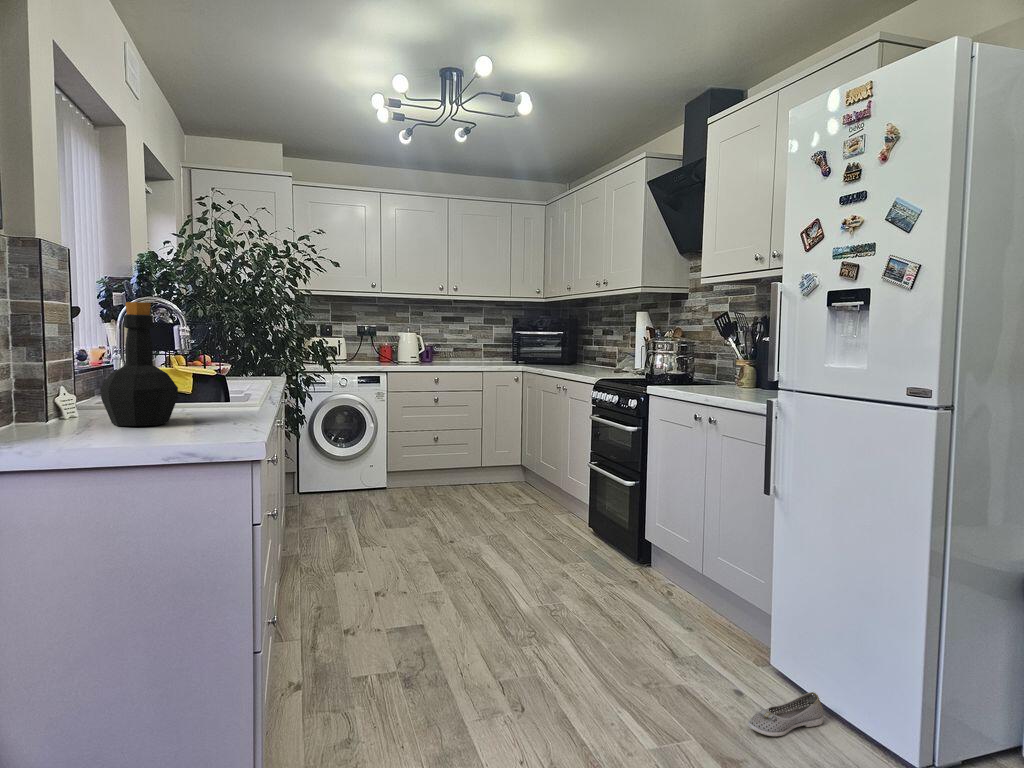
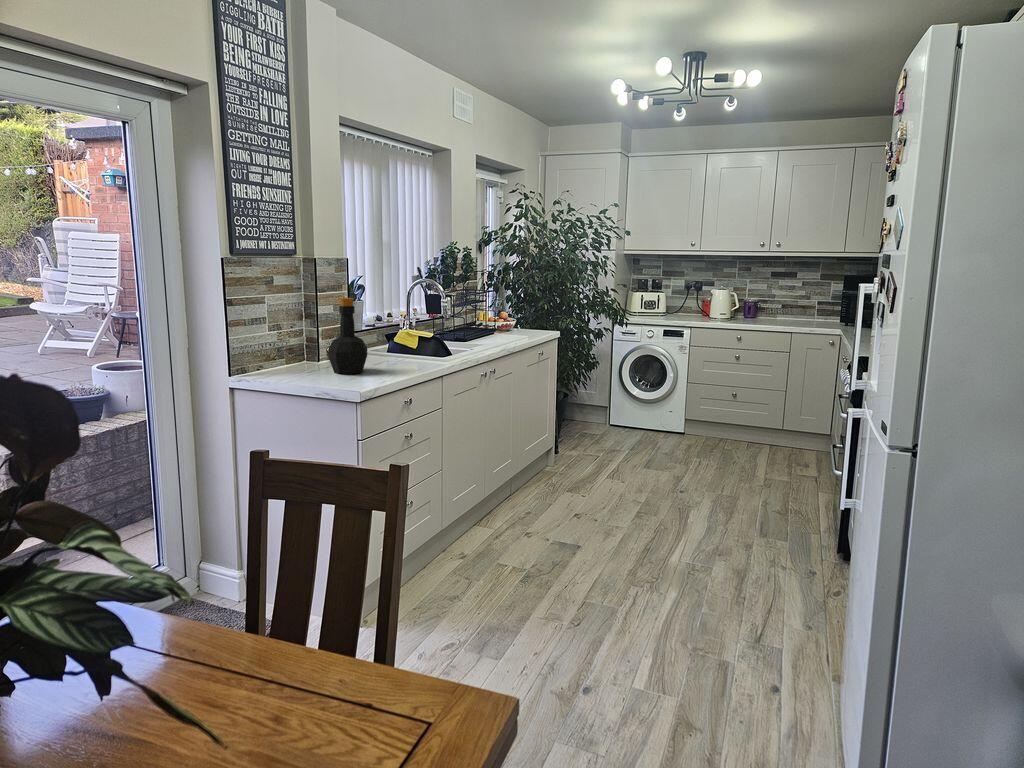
shoe: present [748,692,823,736] -> none [735,702,824,740]

